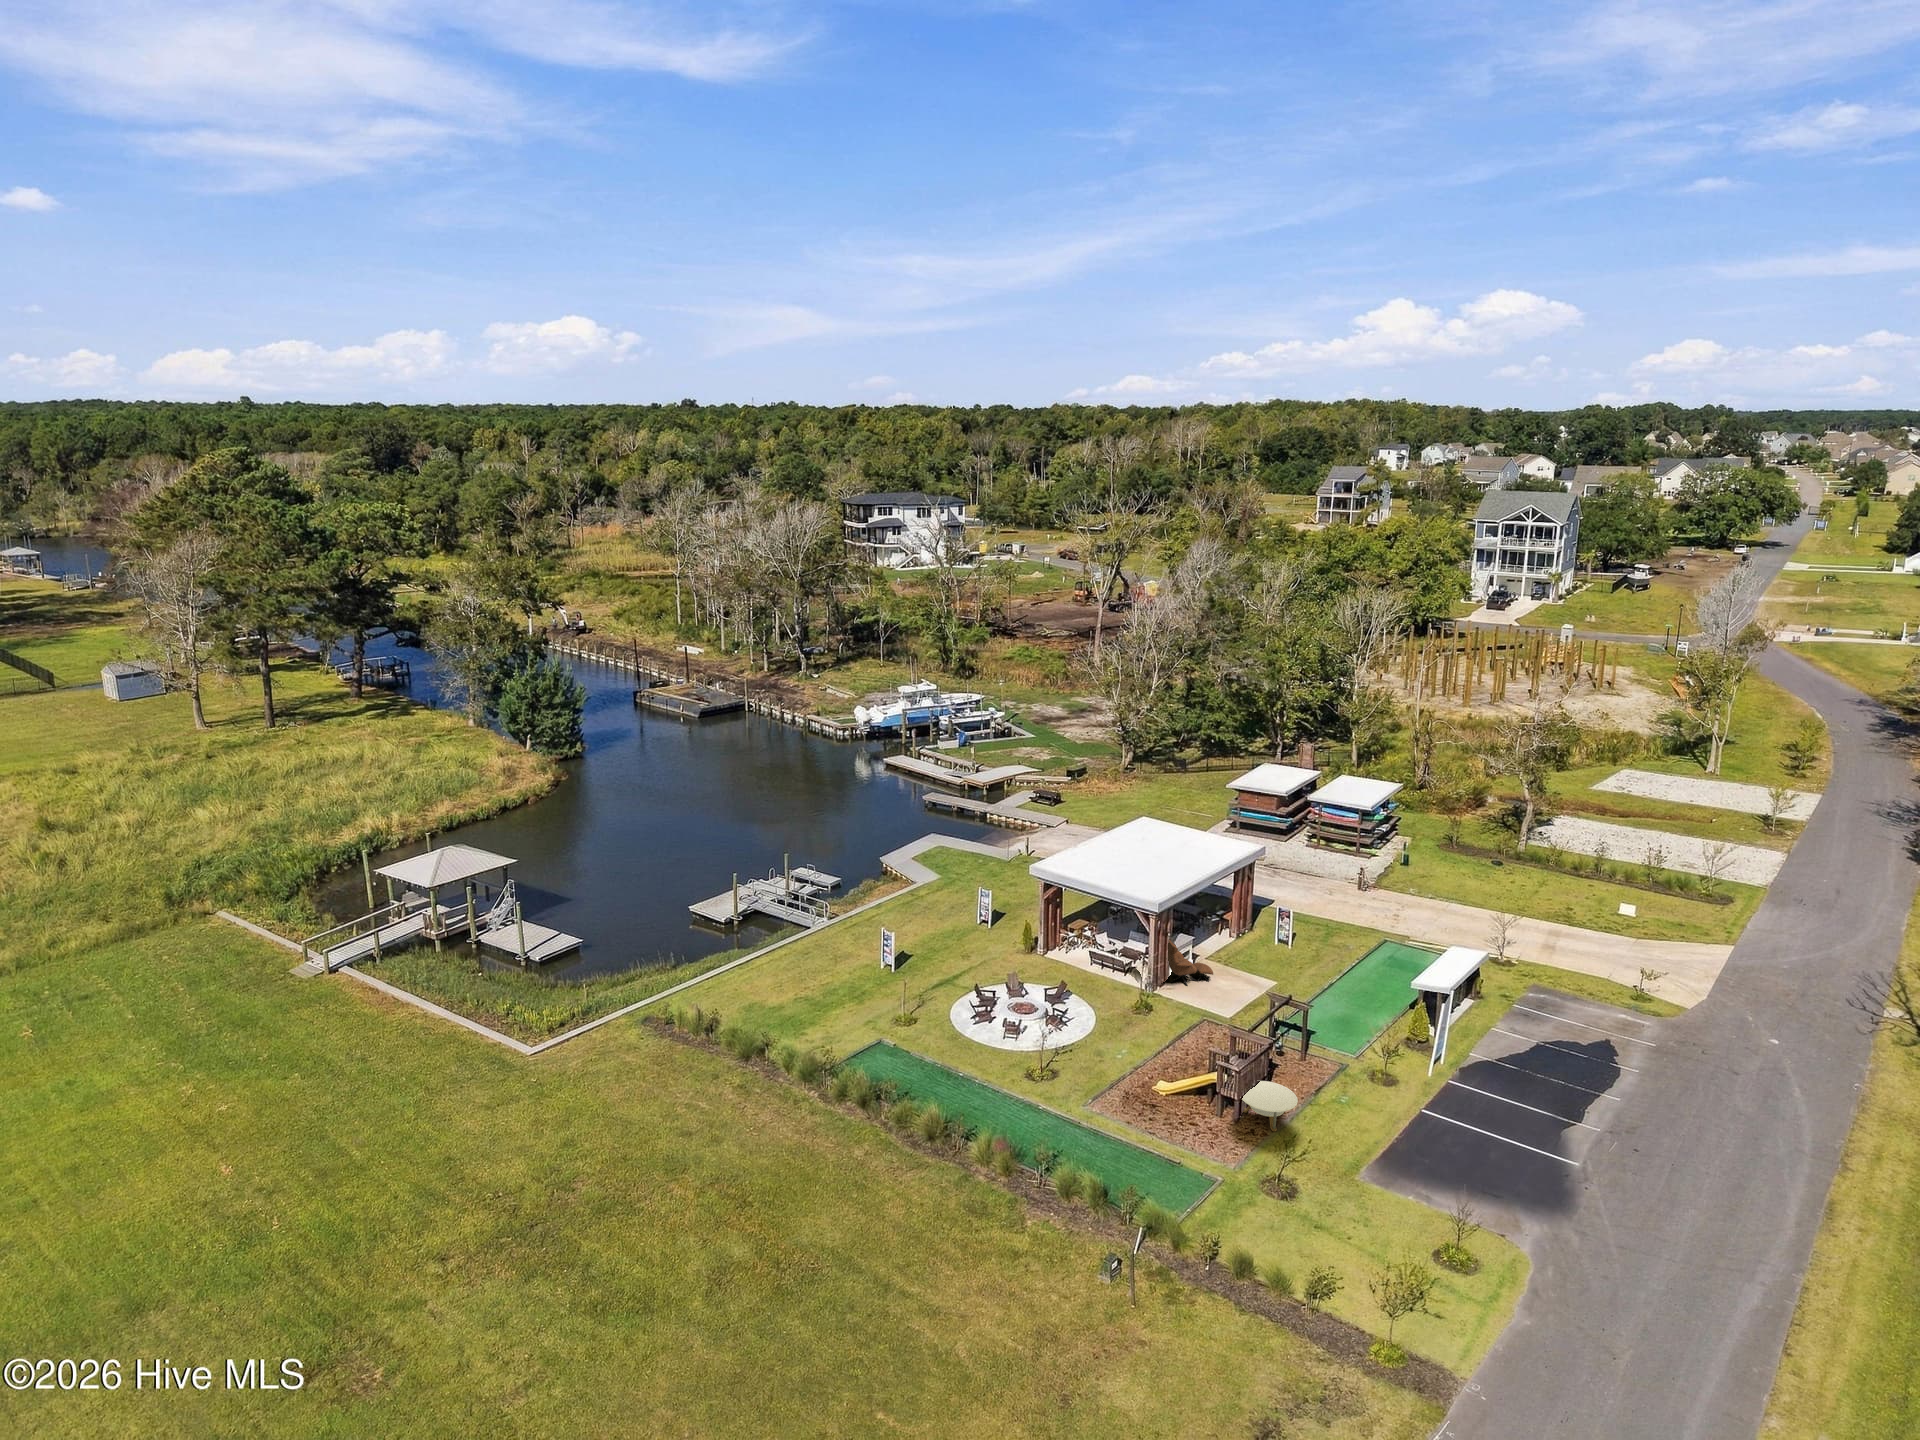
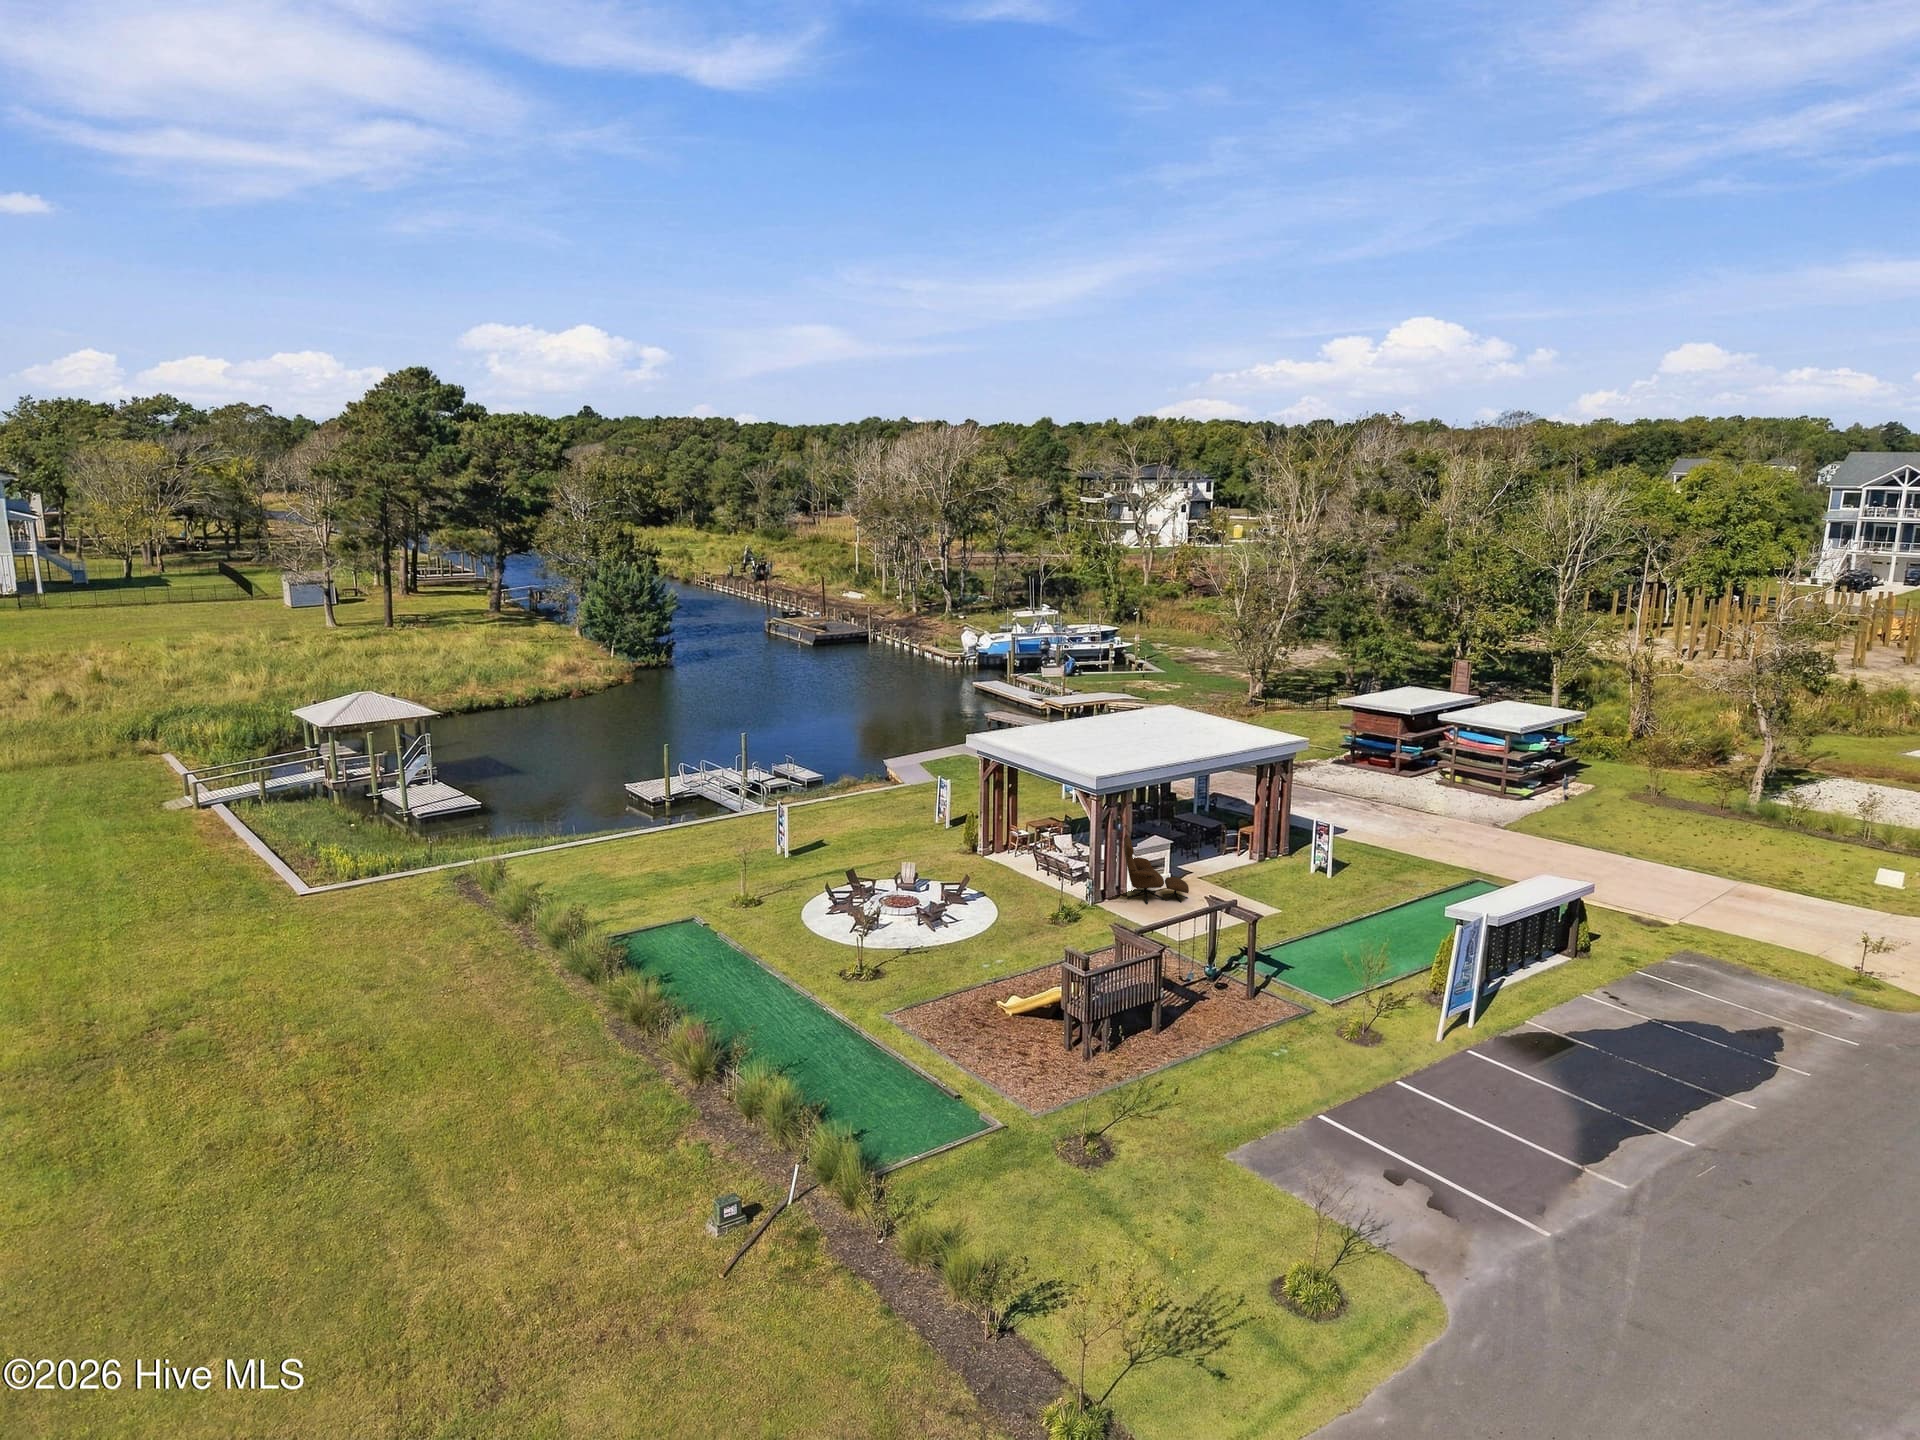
round table: present [1242,1081,1298,1131] -> none [1099,1008,1184,1077]

